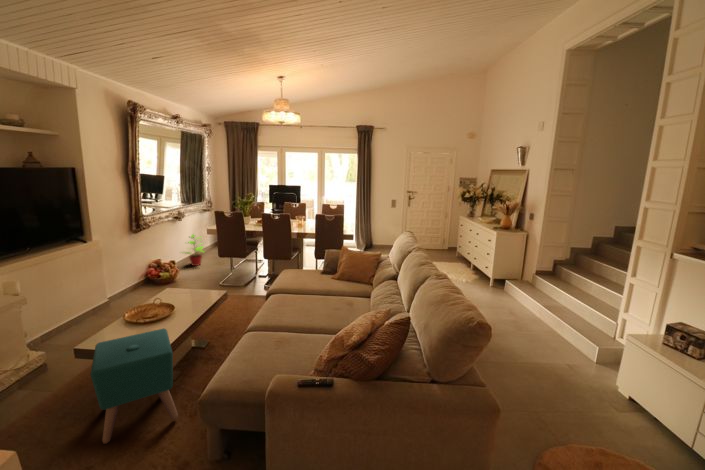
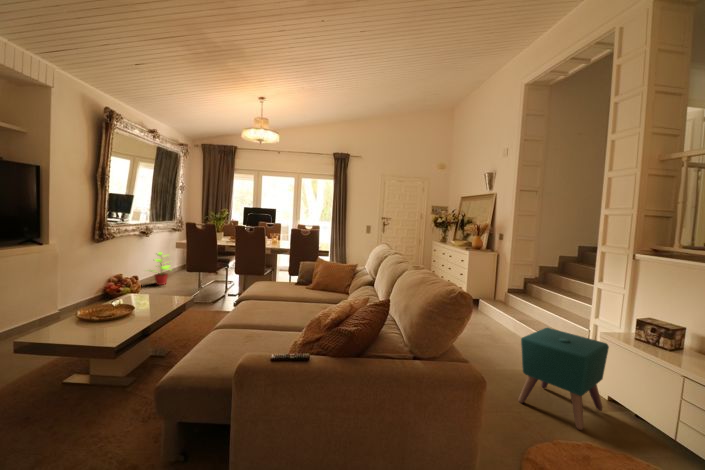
ottoman: present [90,329,178,444] -> present [518,328,609,430]

